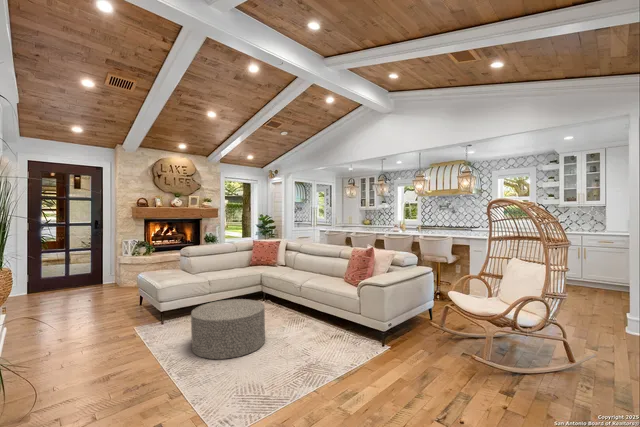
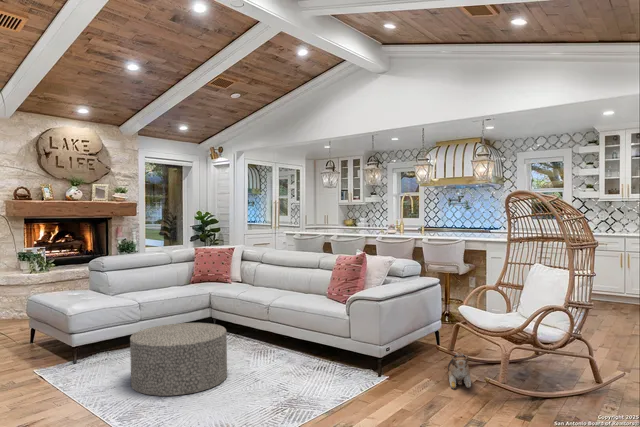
plush toy: none [440,333,459,363] -> present [448,352,471,389]

